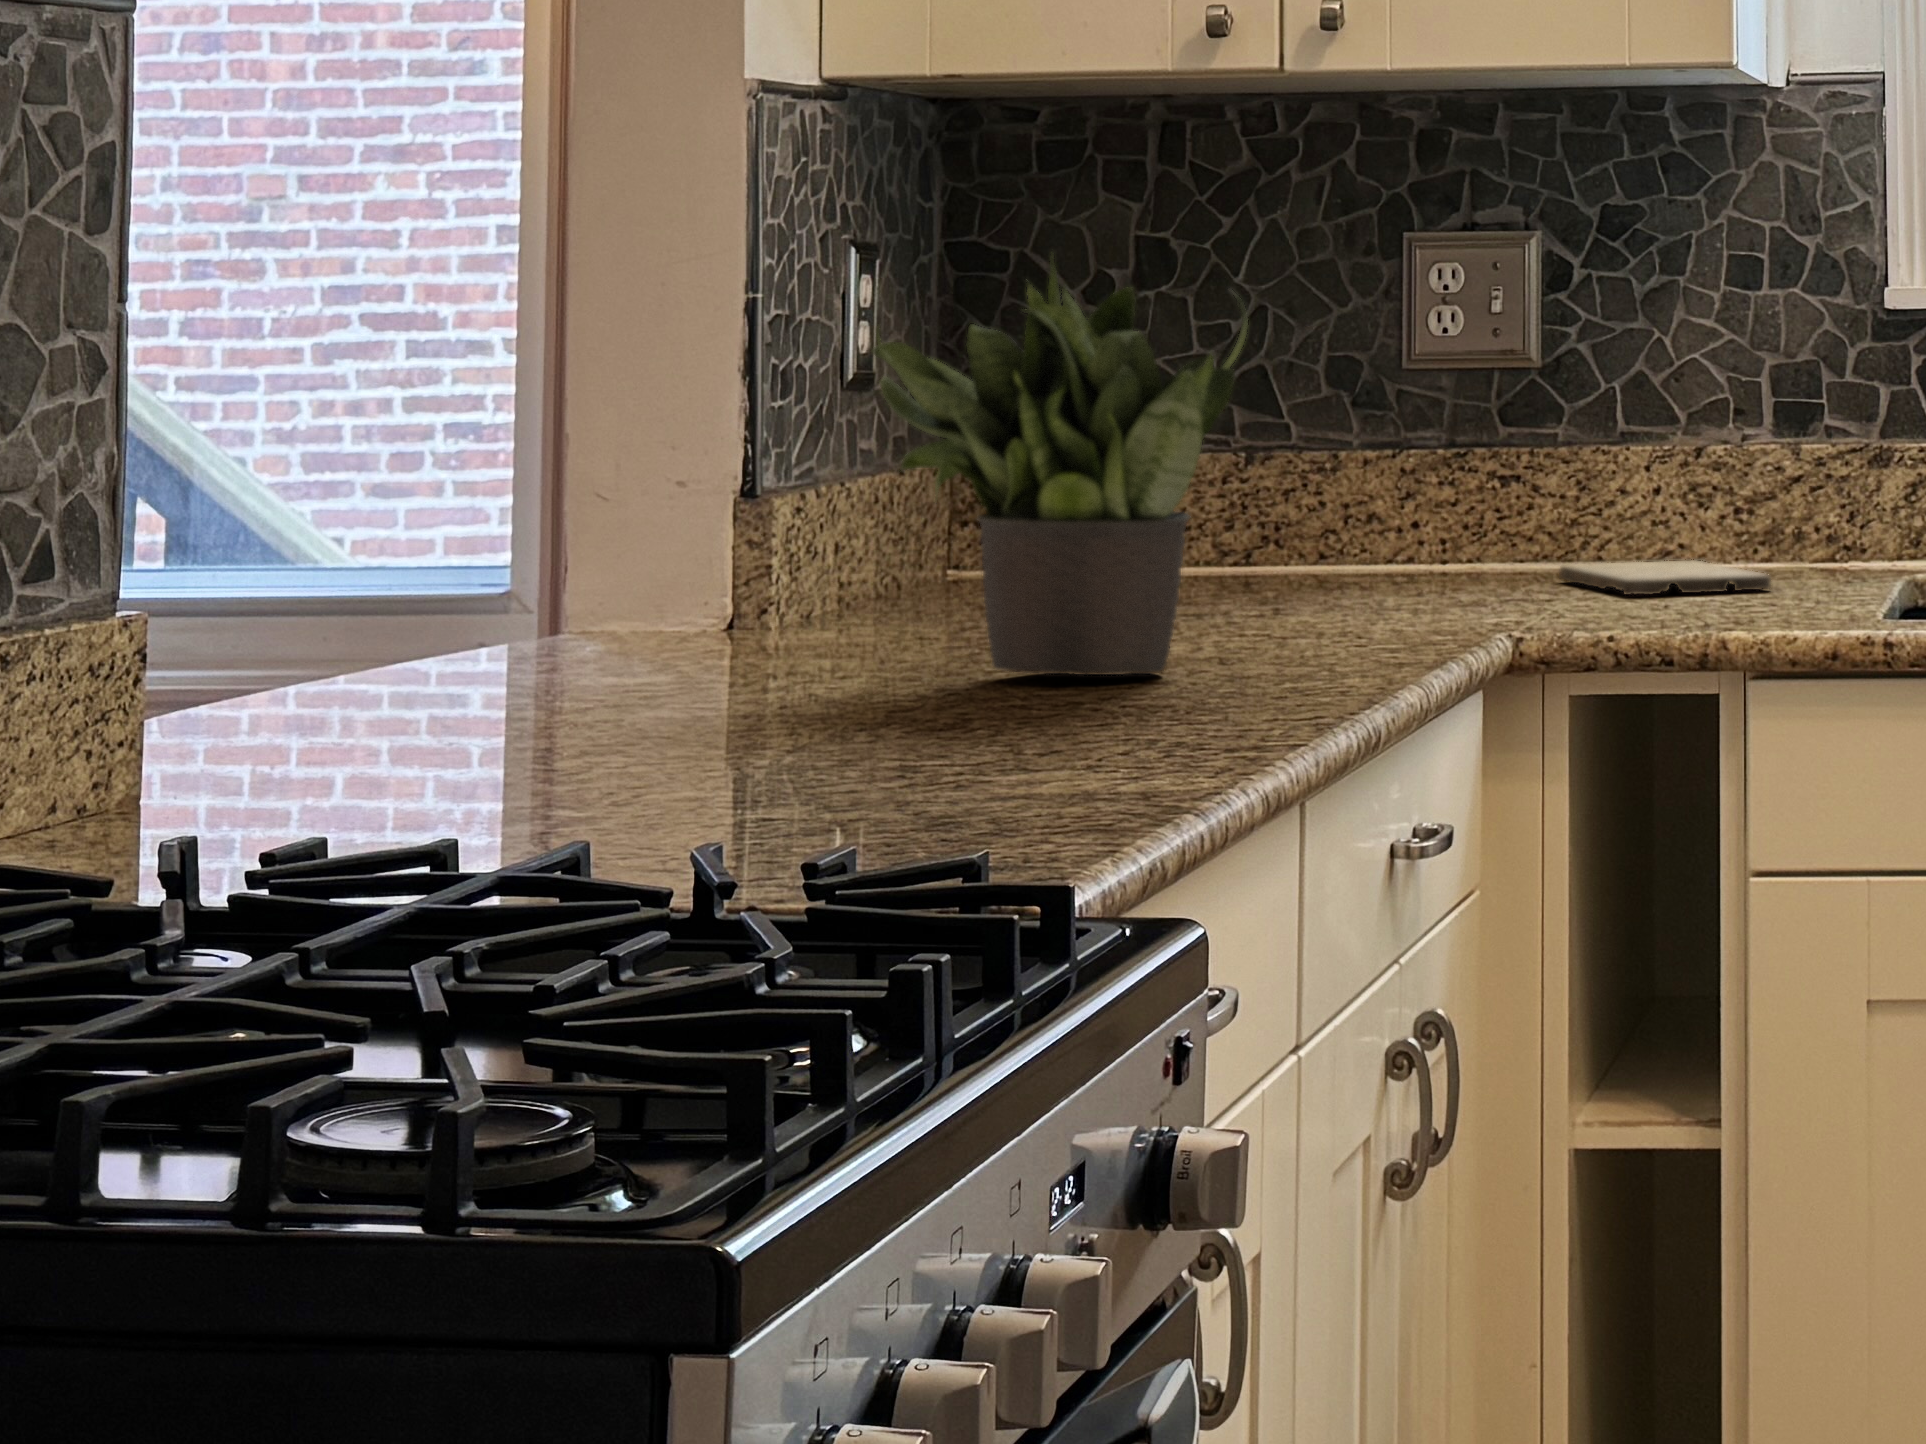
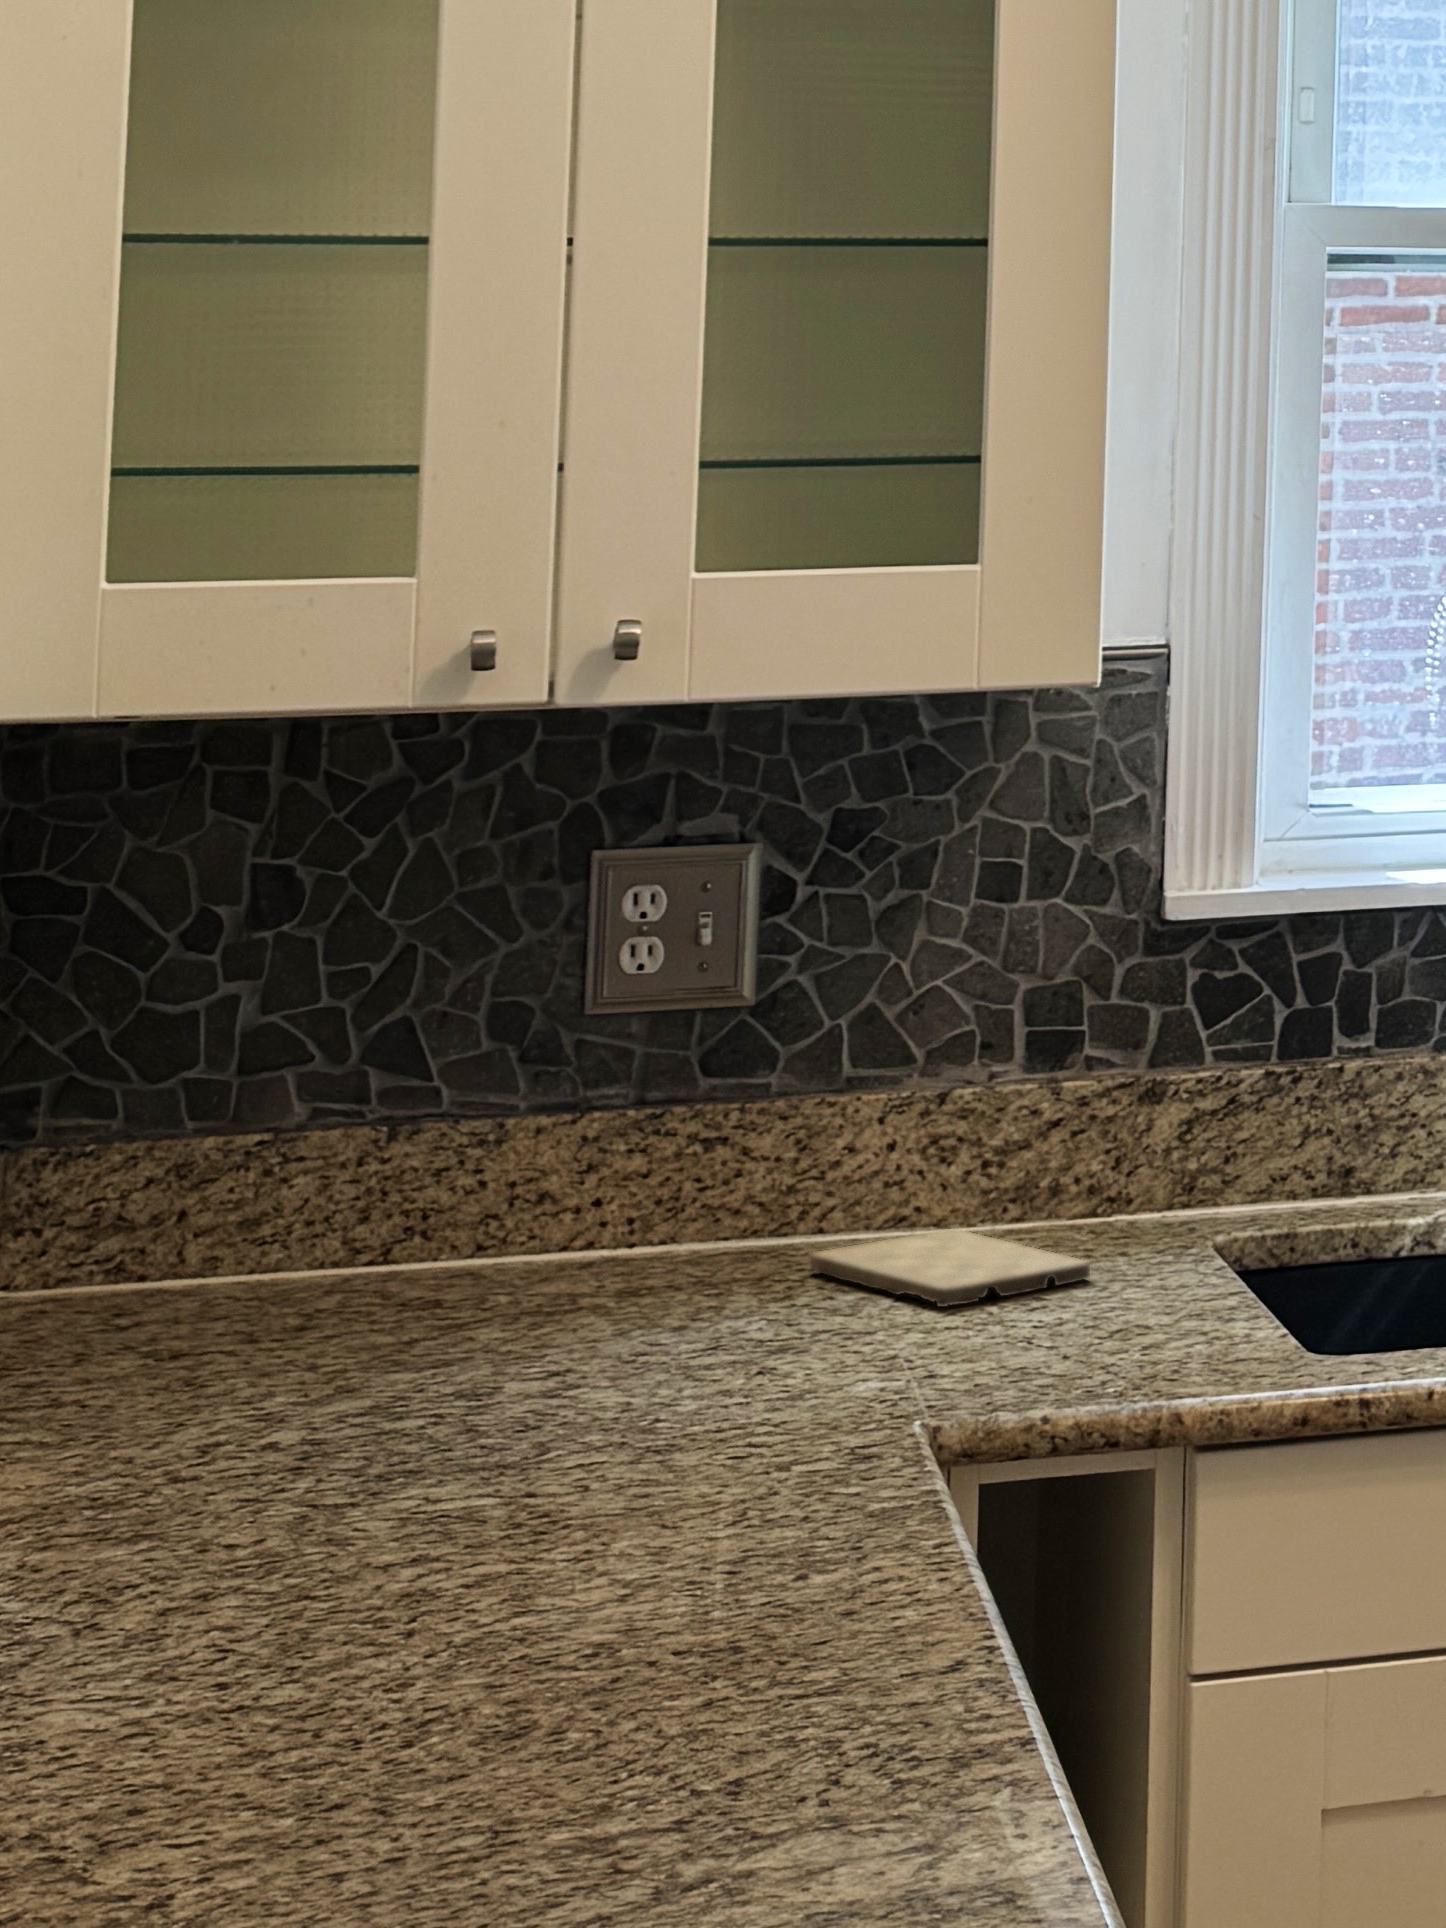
potted plant: present [872,256,1247,675] -> none [228,1053,750,1609]

